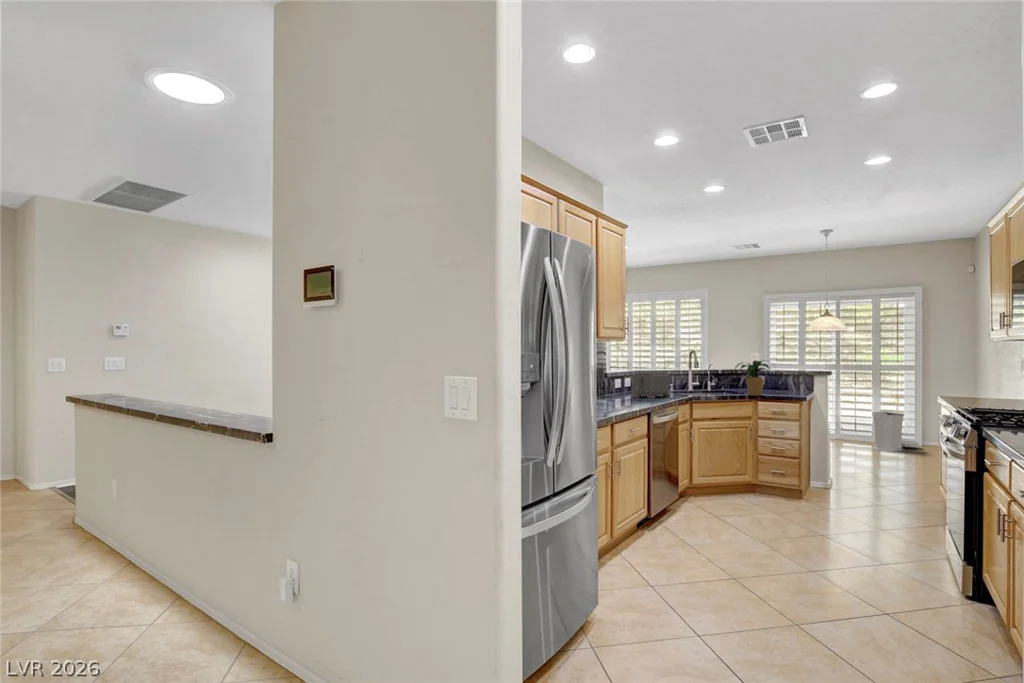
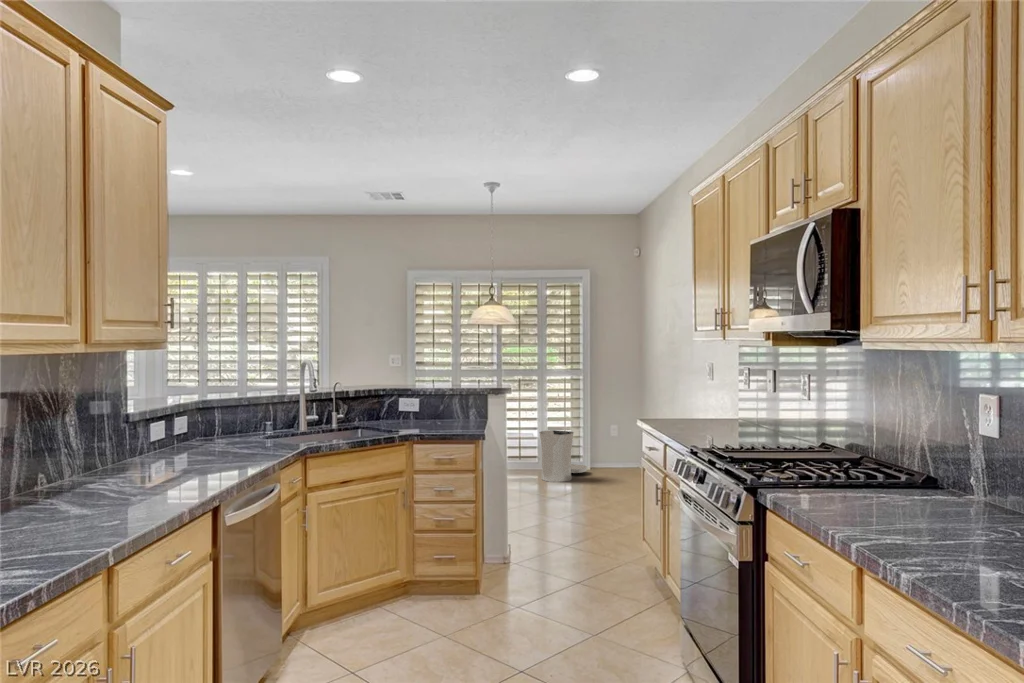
potted plant: present [735,360,770,396] -> none [377,375,440,435]
toaster: present [632,372,670,399] -> none [185,405,265,463]

